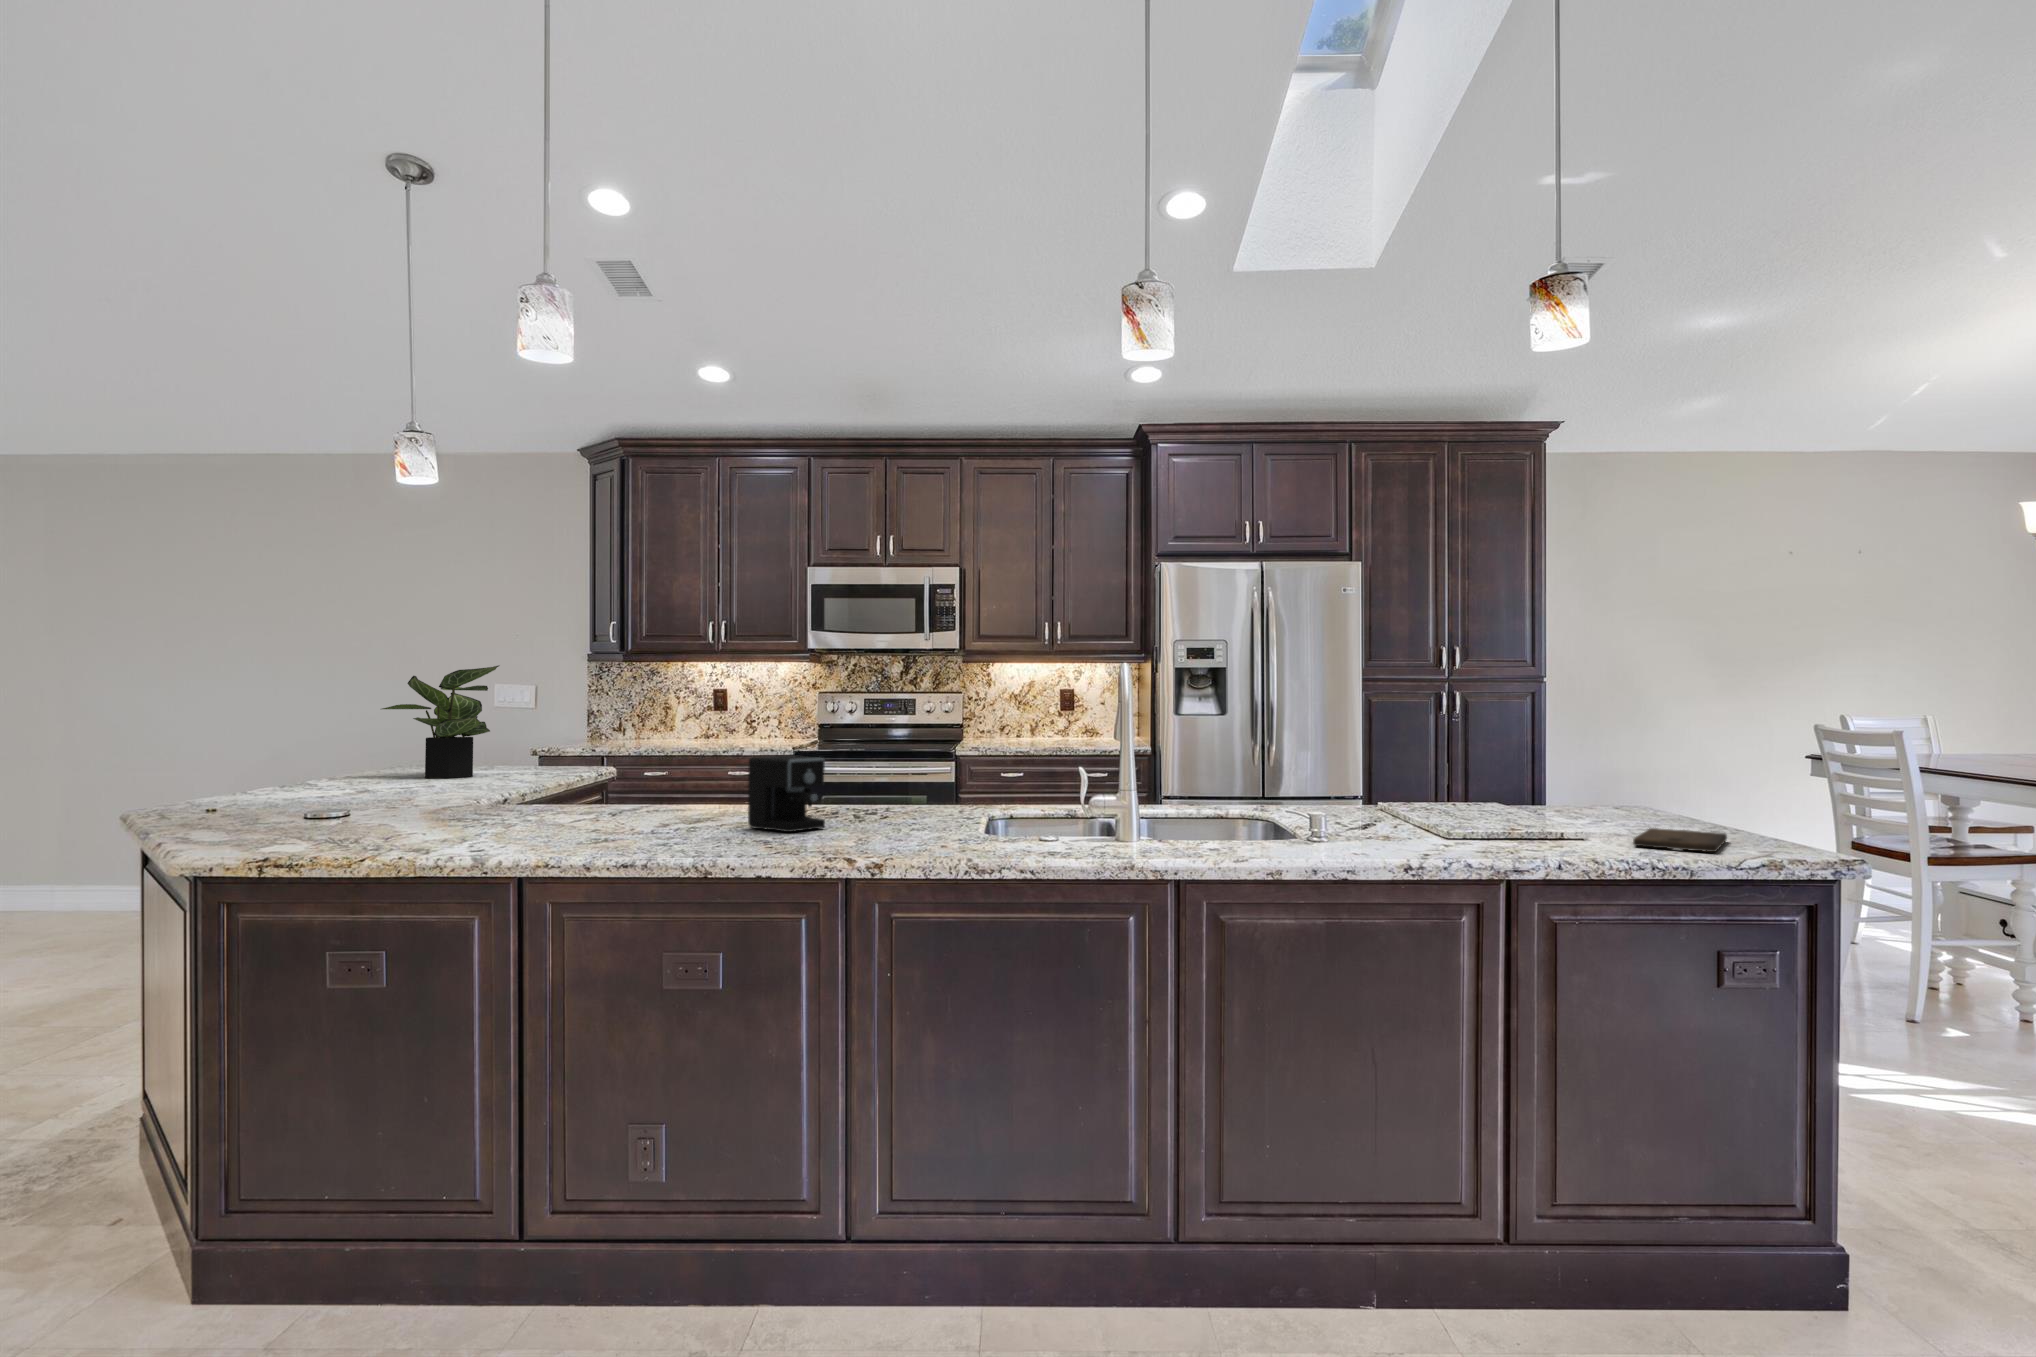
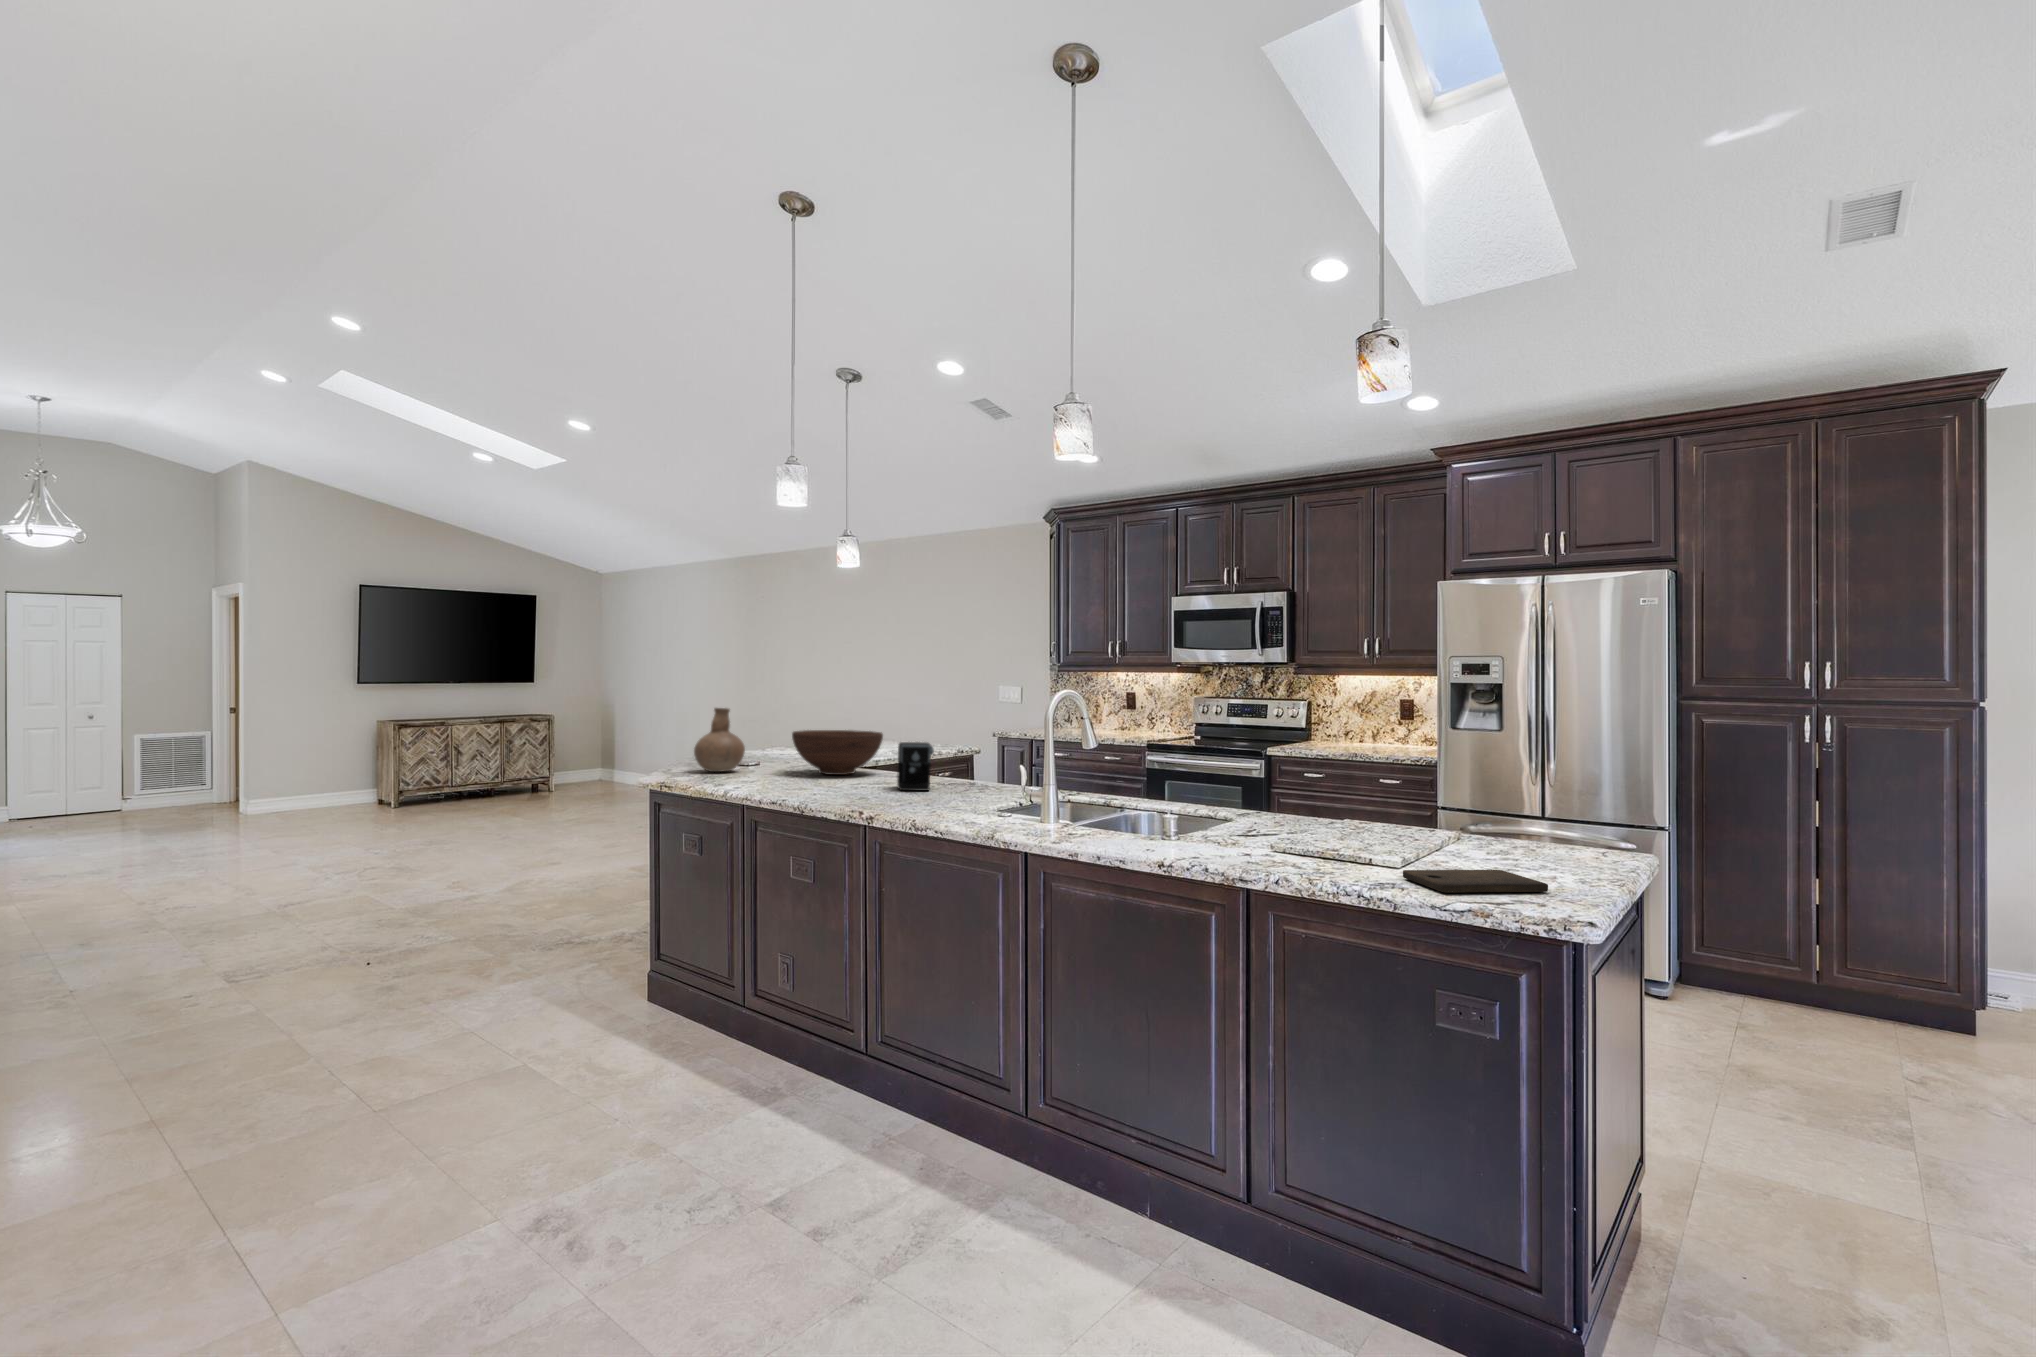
potted plant: present [382,665,499,778] -> none [878,677,941,747]
vase: none [252,715,369,843] -> present [694,708,745,772]
fruit bowl: none [471,747,640,824] -> present [792,730,883,775]

